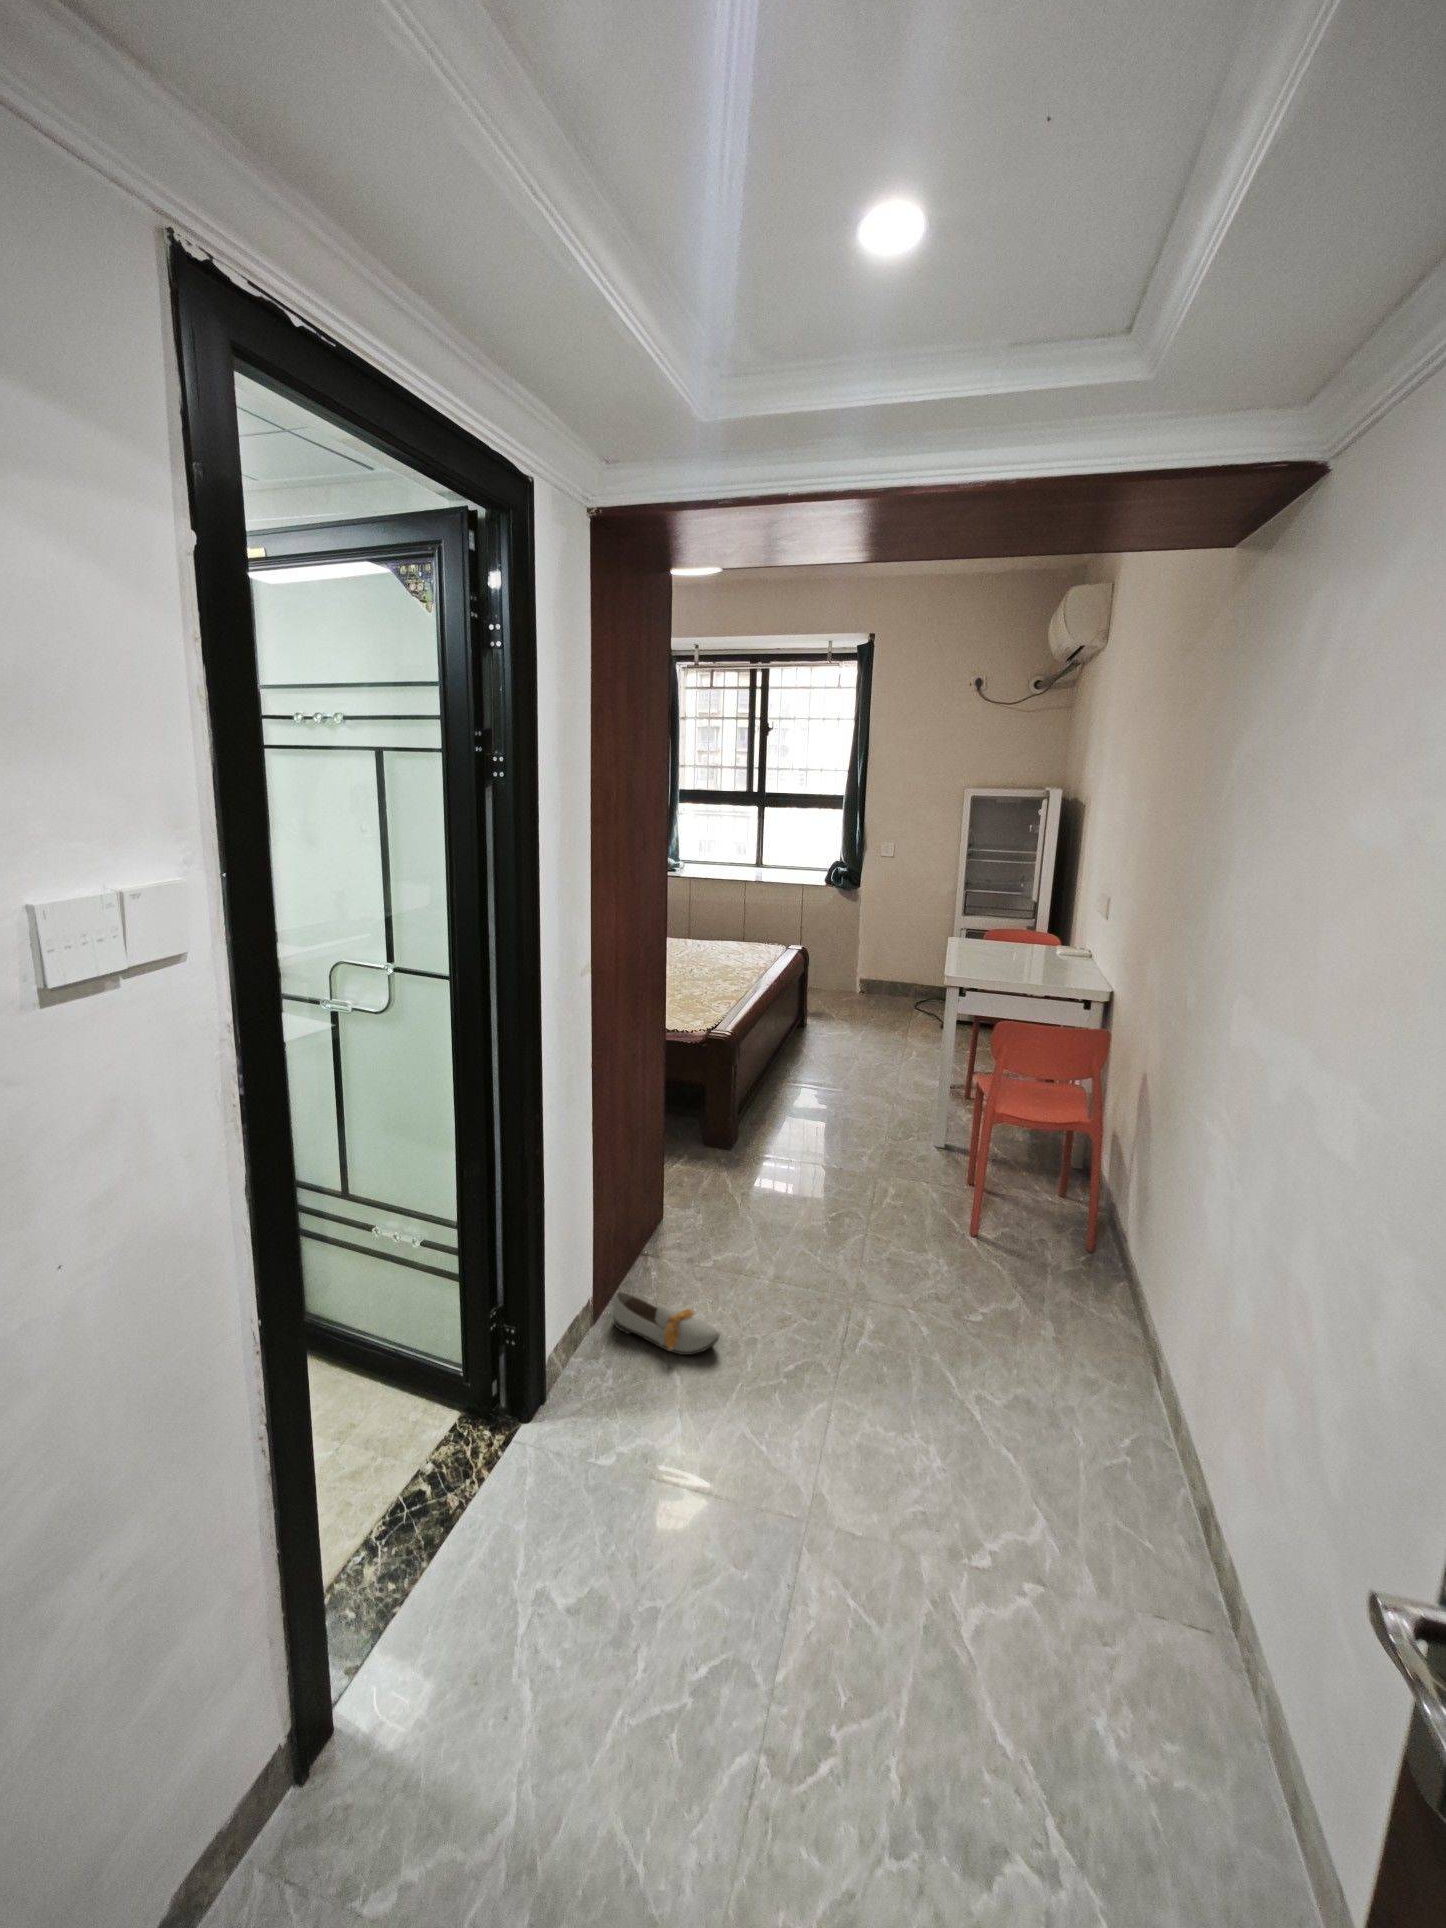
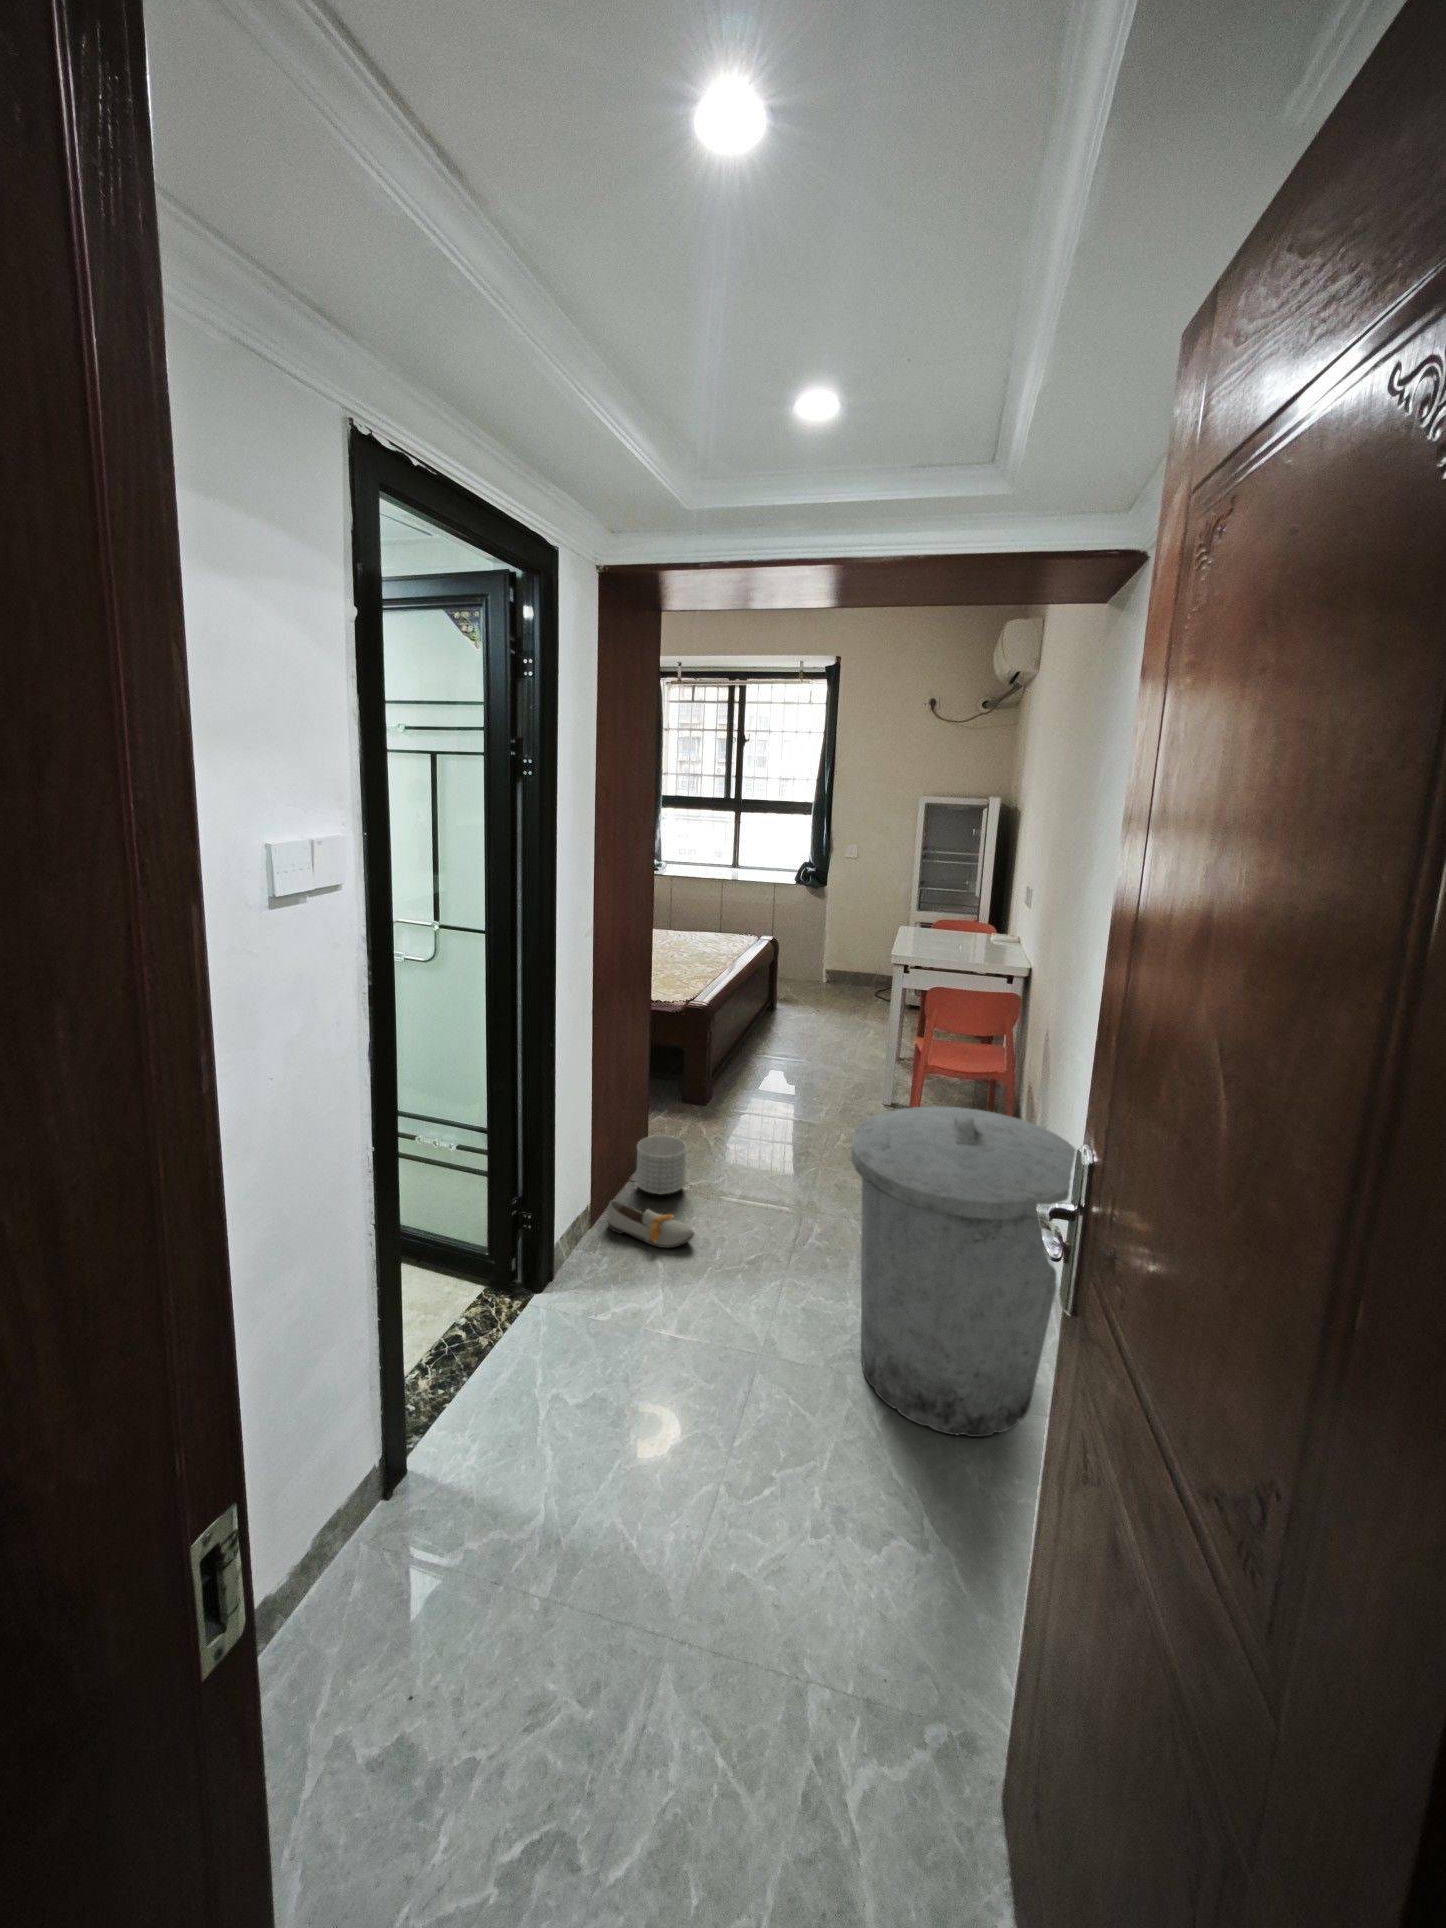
trash can: none [925,1194,1253,1662] -> present [851,1106,1076,1437]
planter: none [649,1202,708,1277] -> present [636,1135,686,1194]

